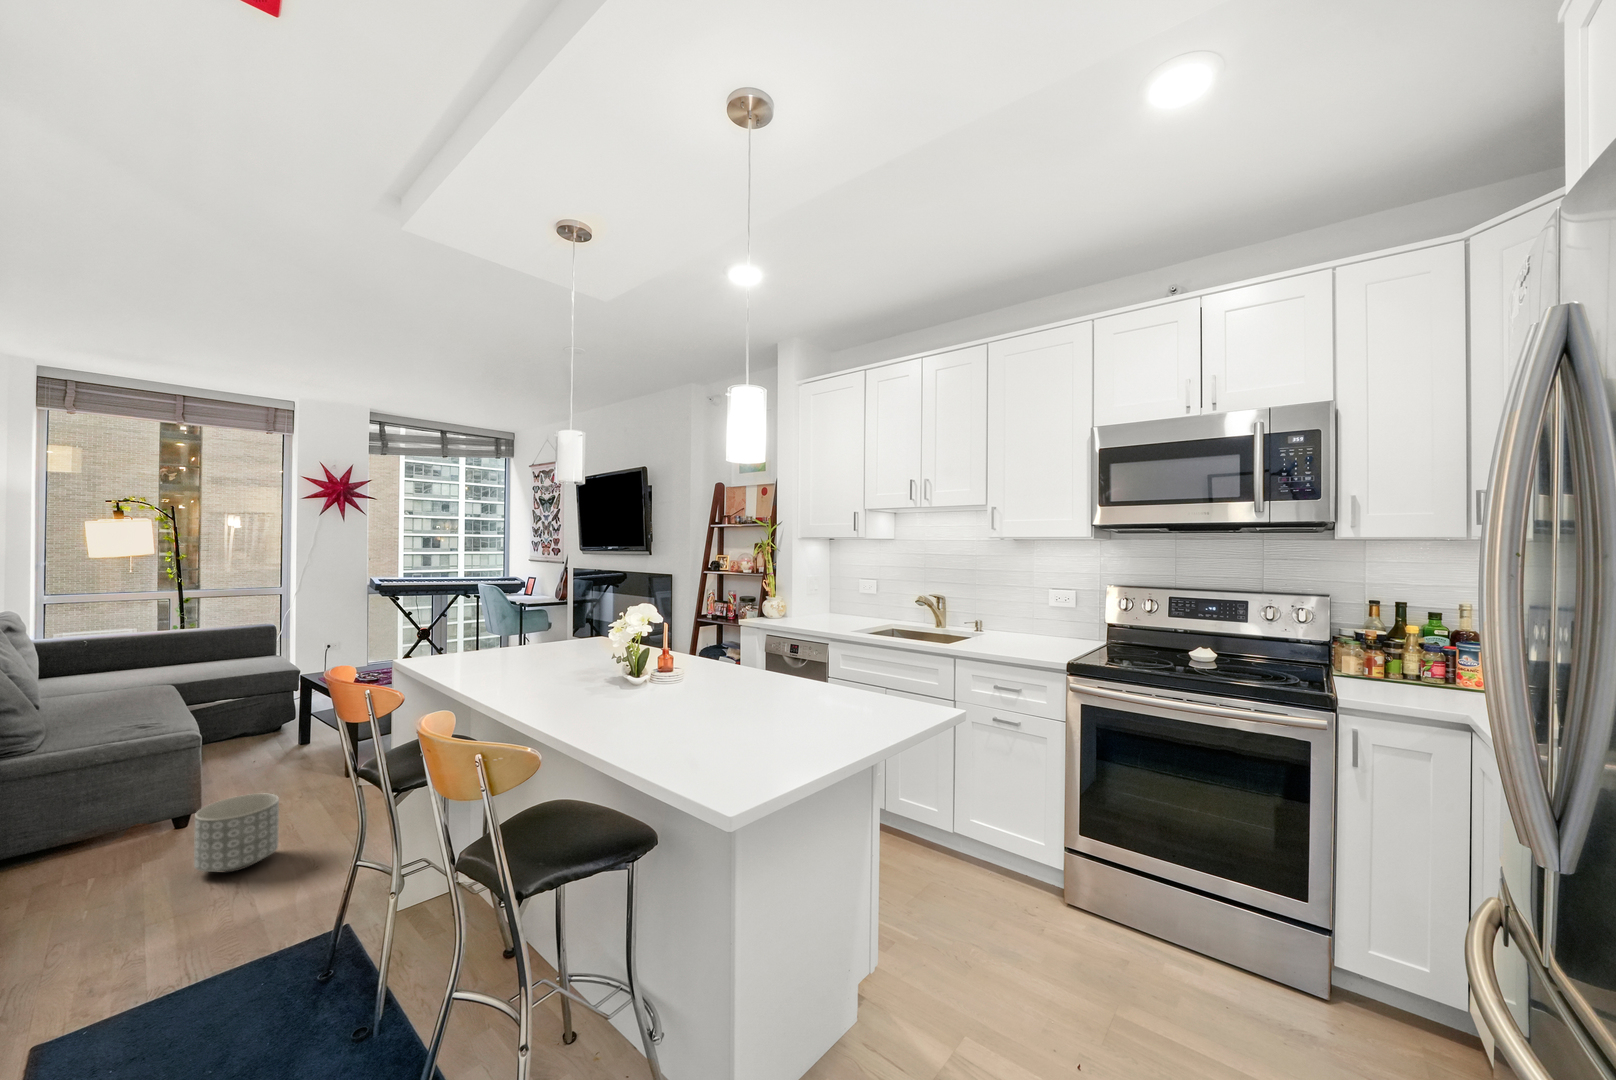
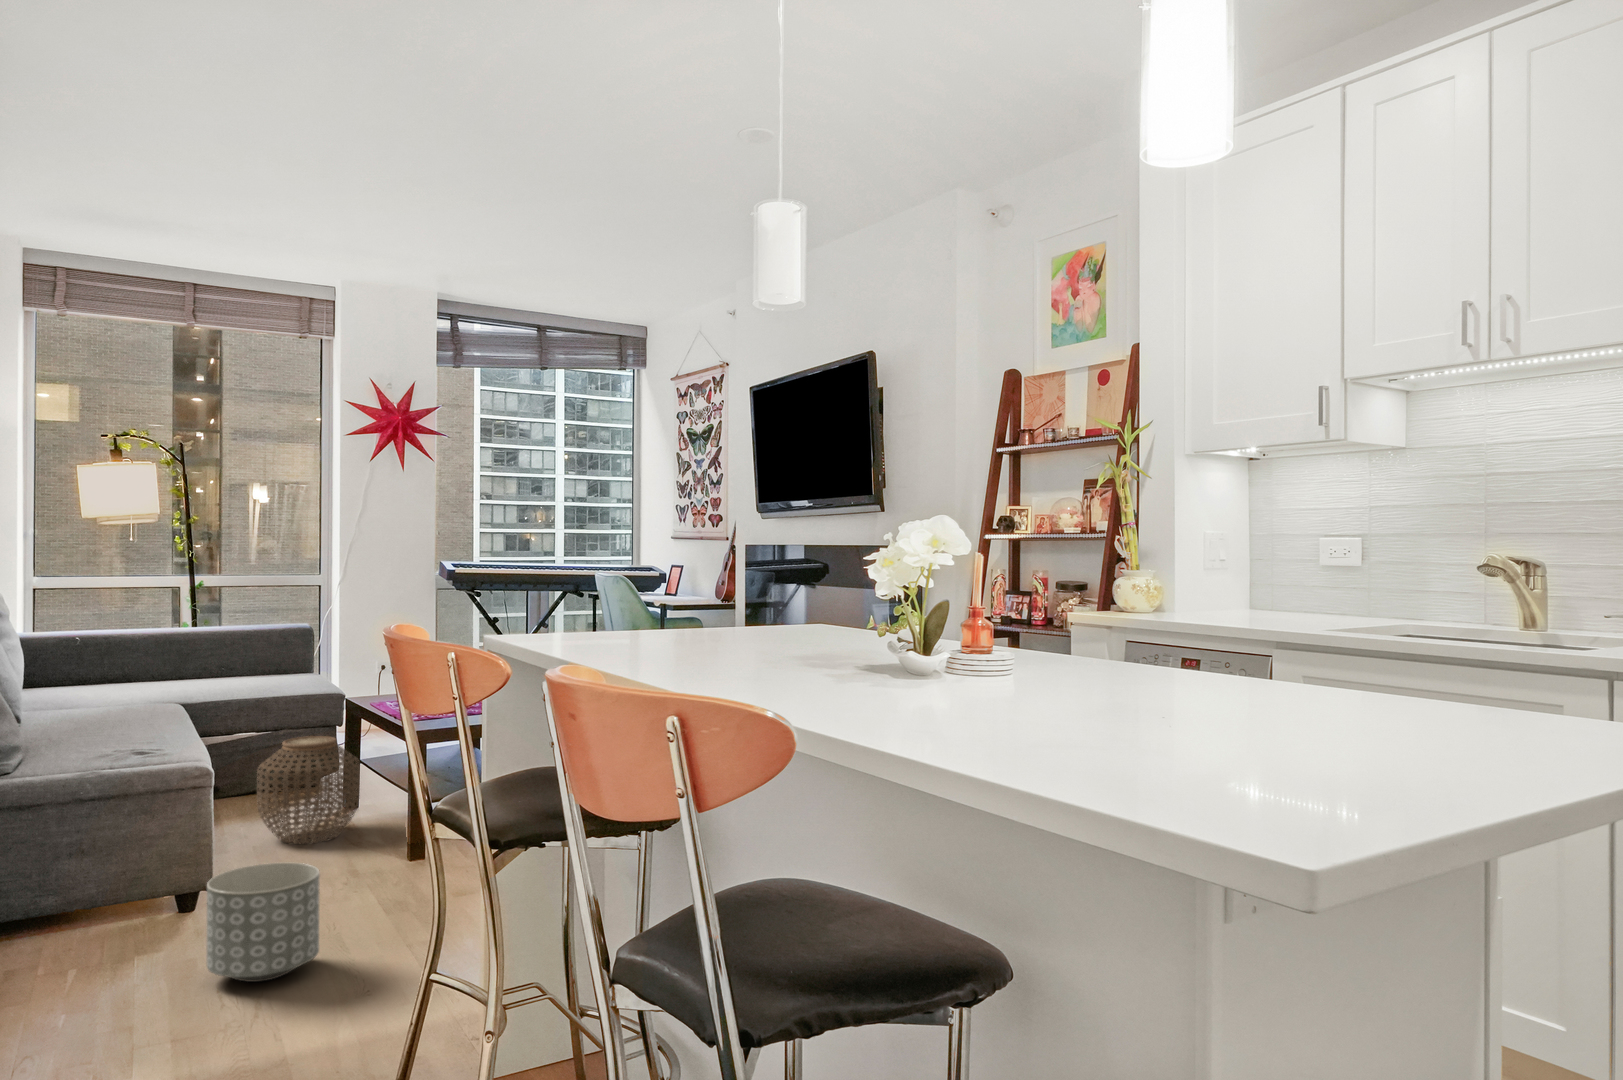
woven basket: none [233,702,310,772] -> present [257,736,360,844]

